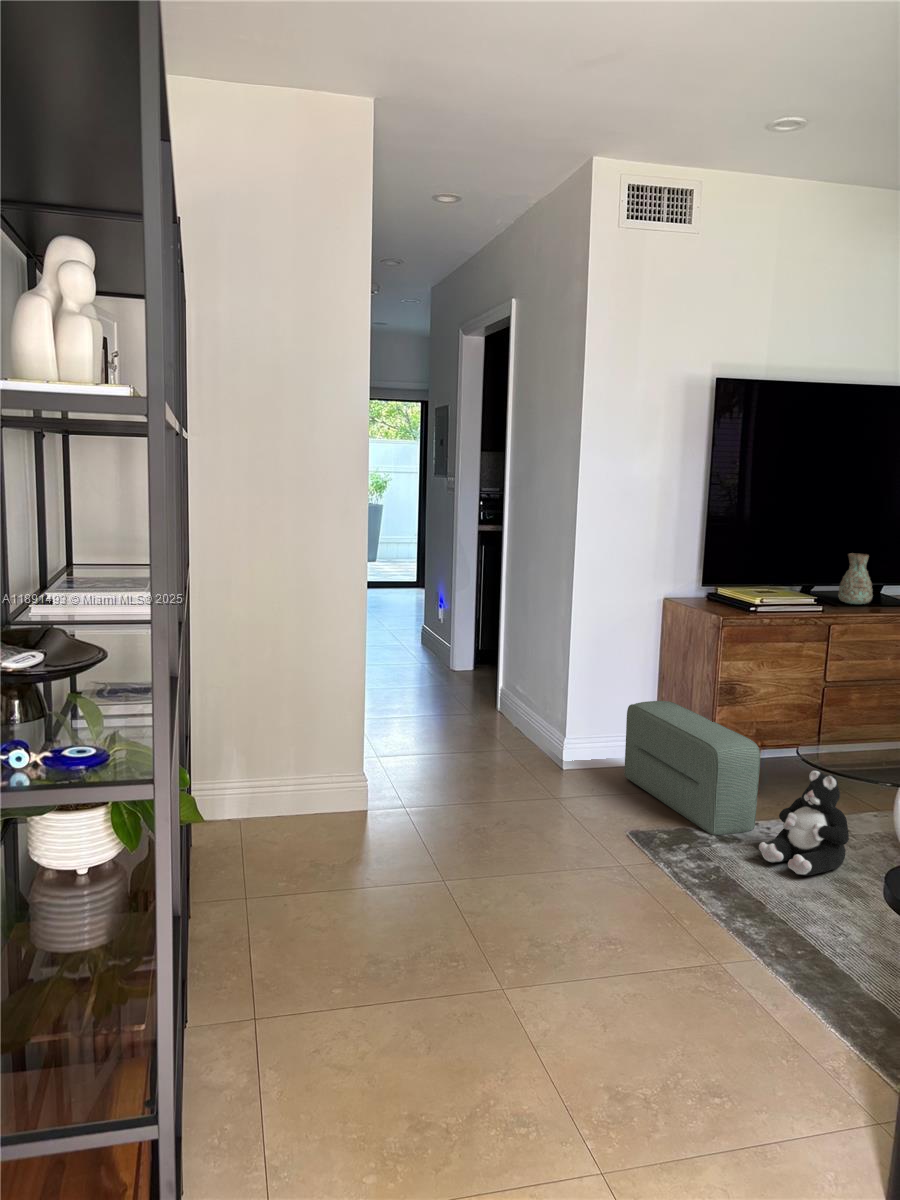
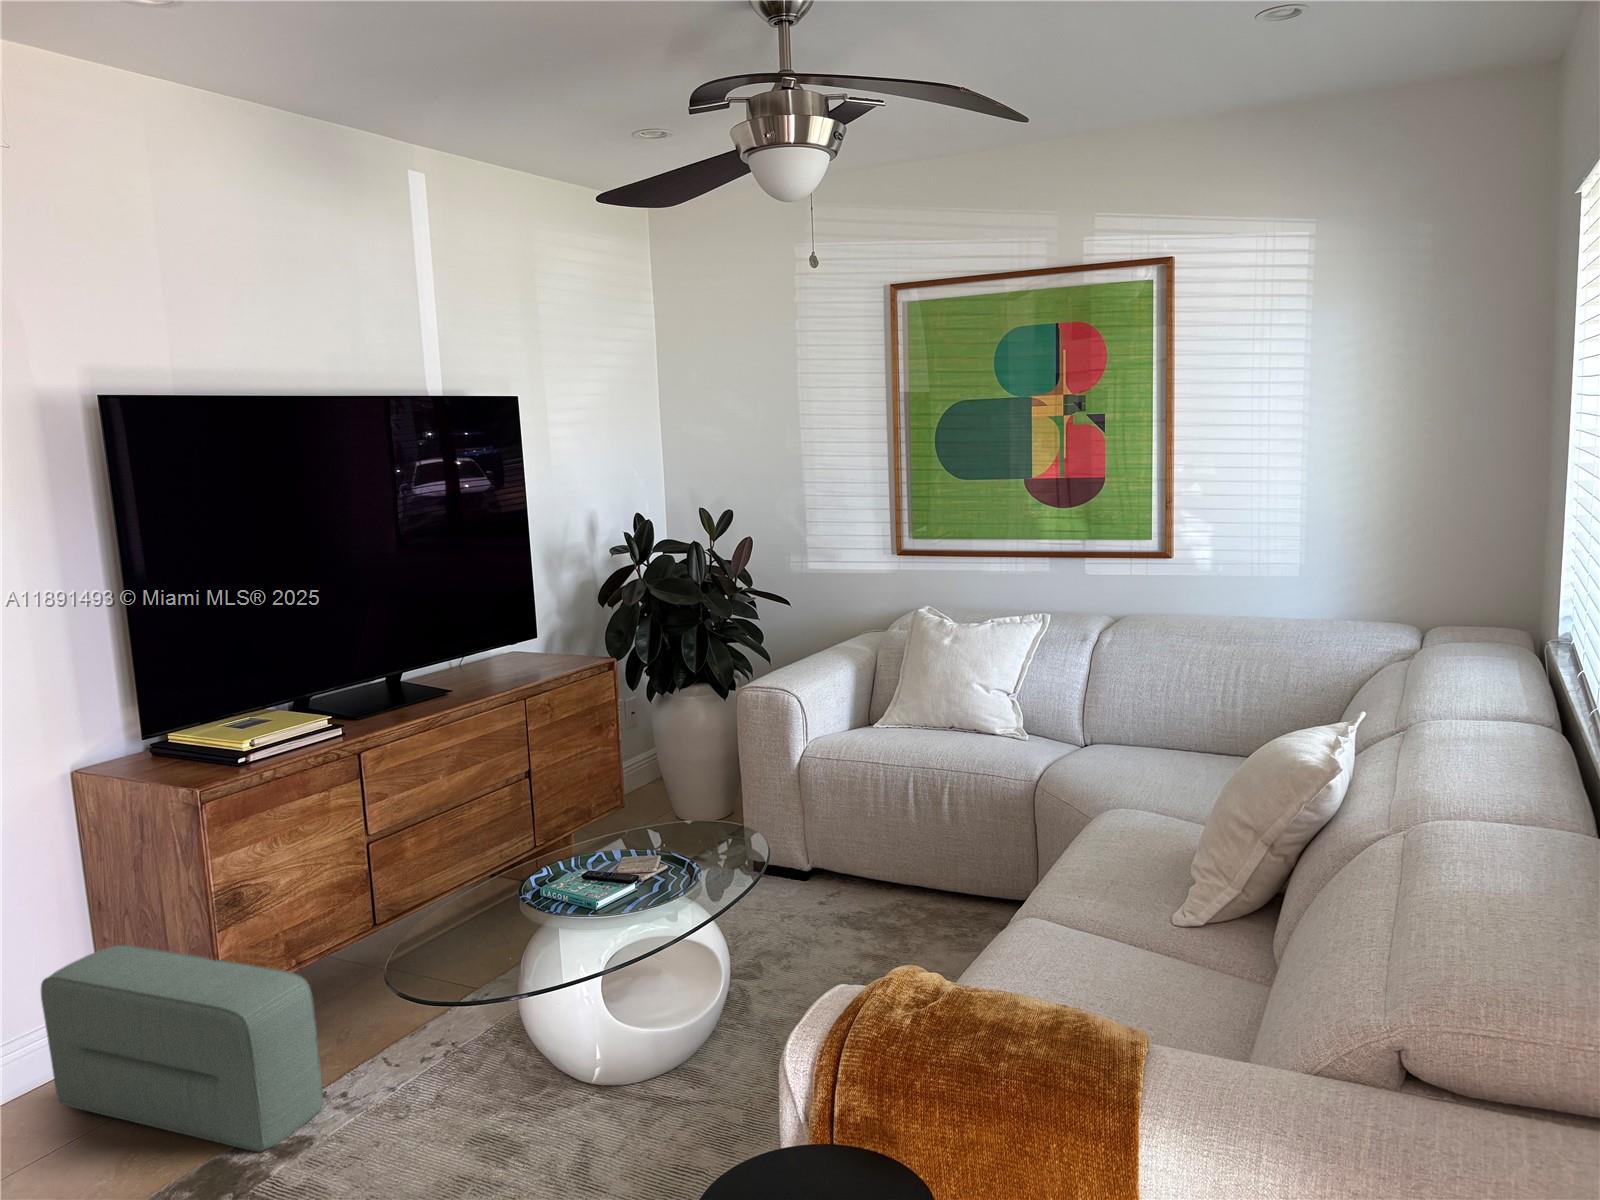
decorative vase: present [838,554,872,604] -> none [351,638,399,711]
plush toy: present [759,770,849,876] -> none [352,988,478,1162]

